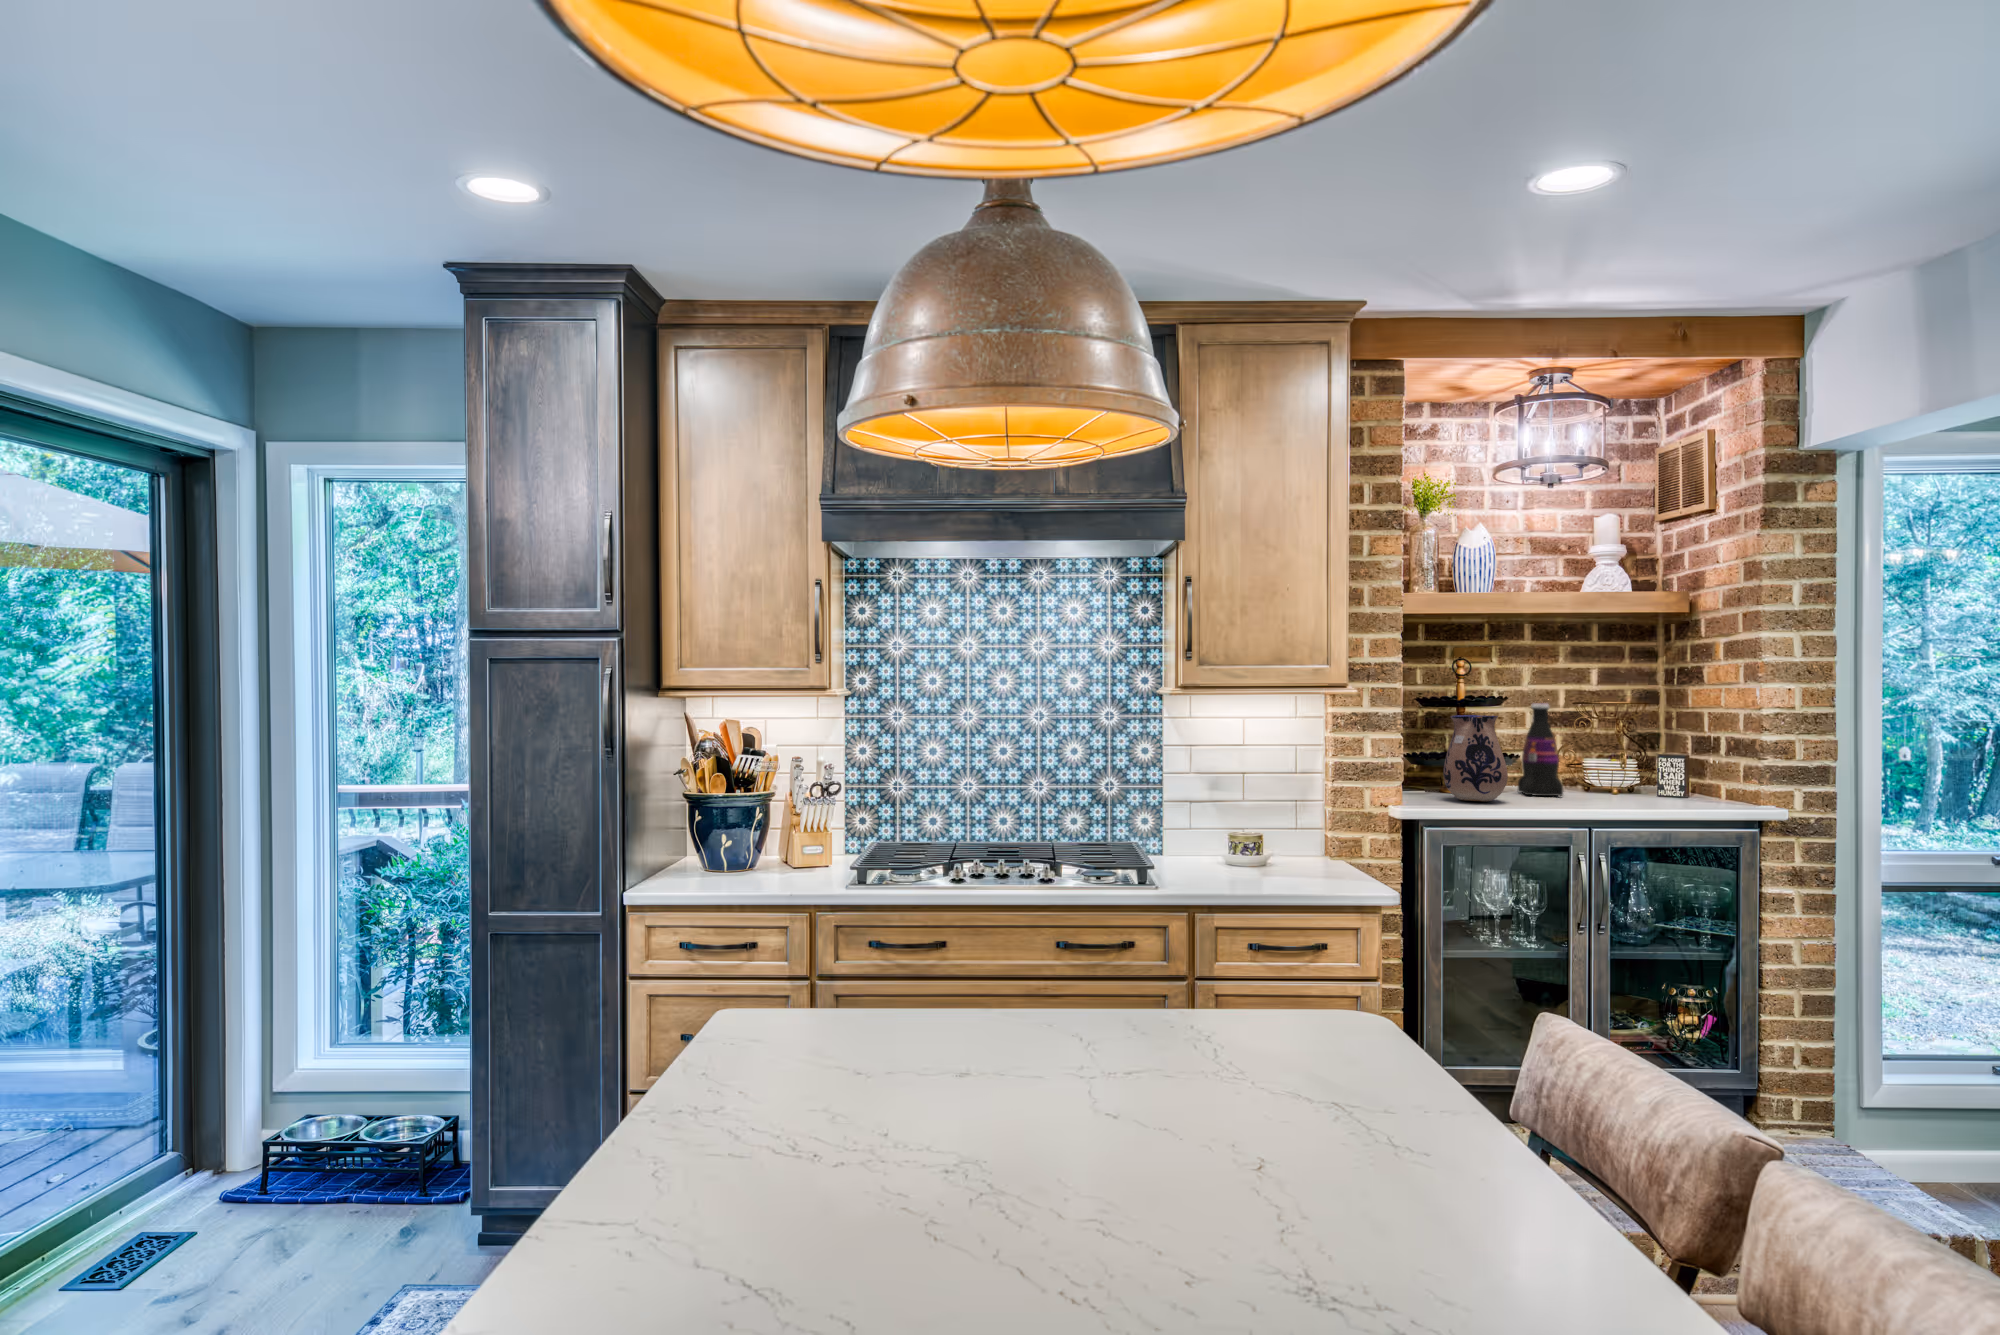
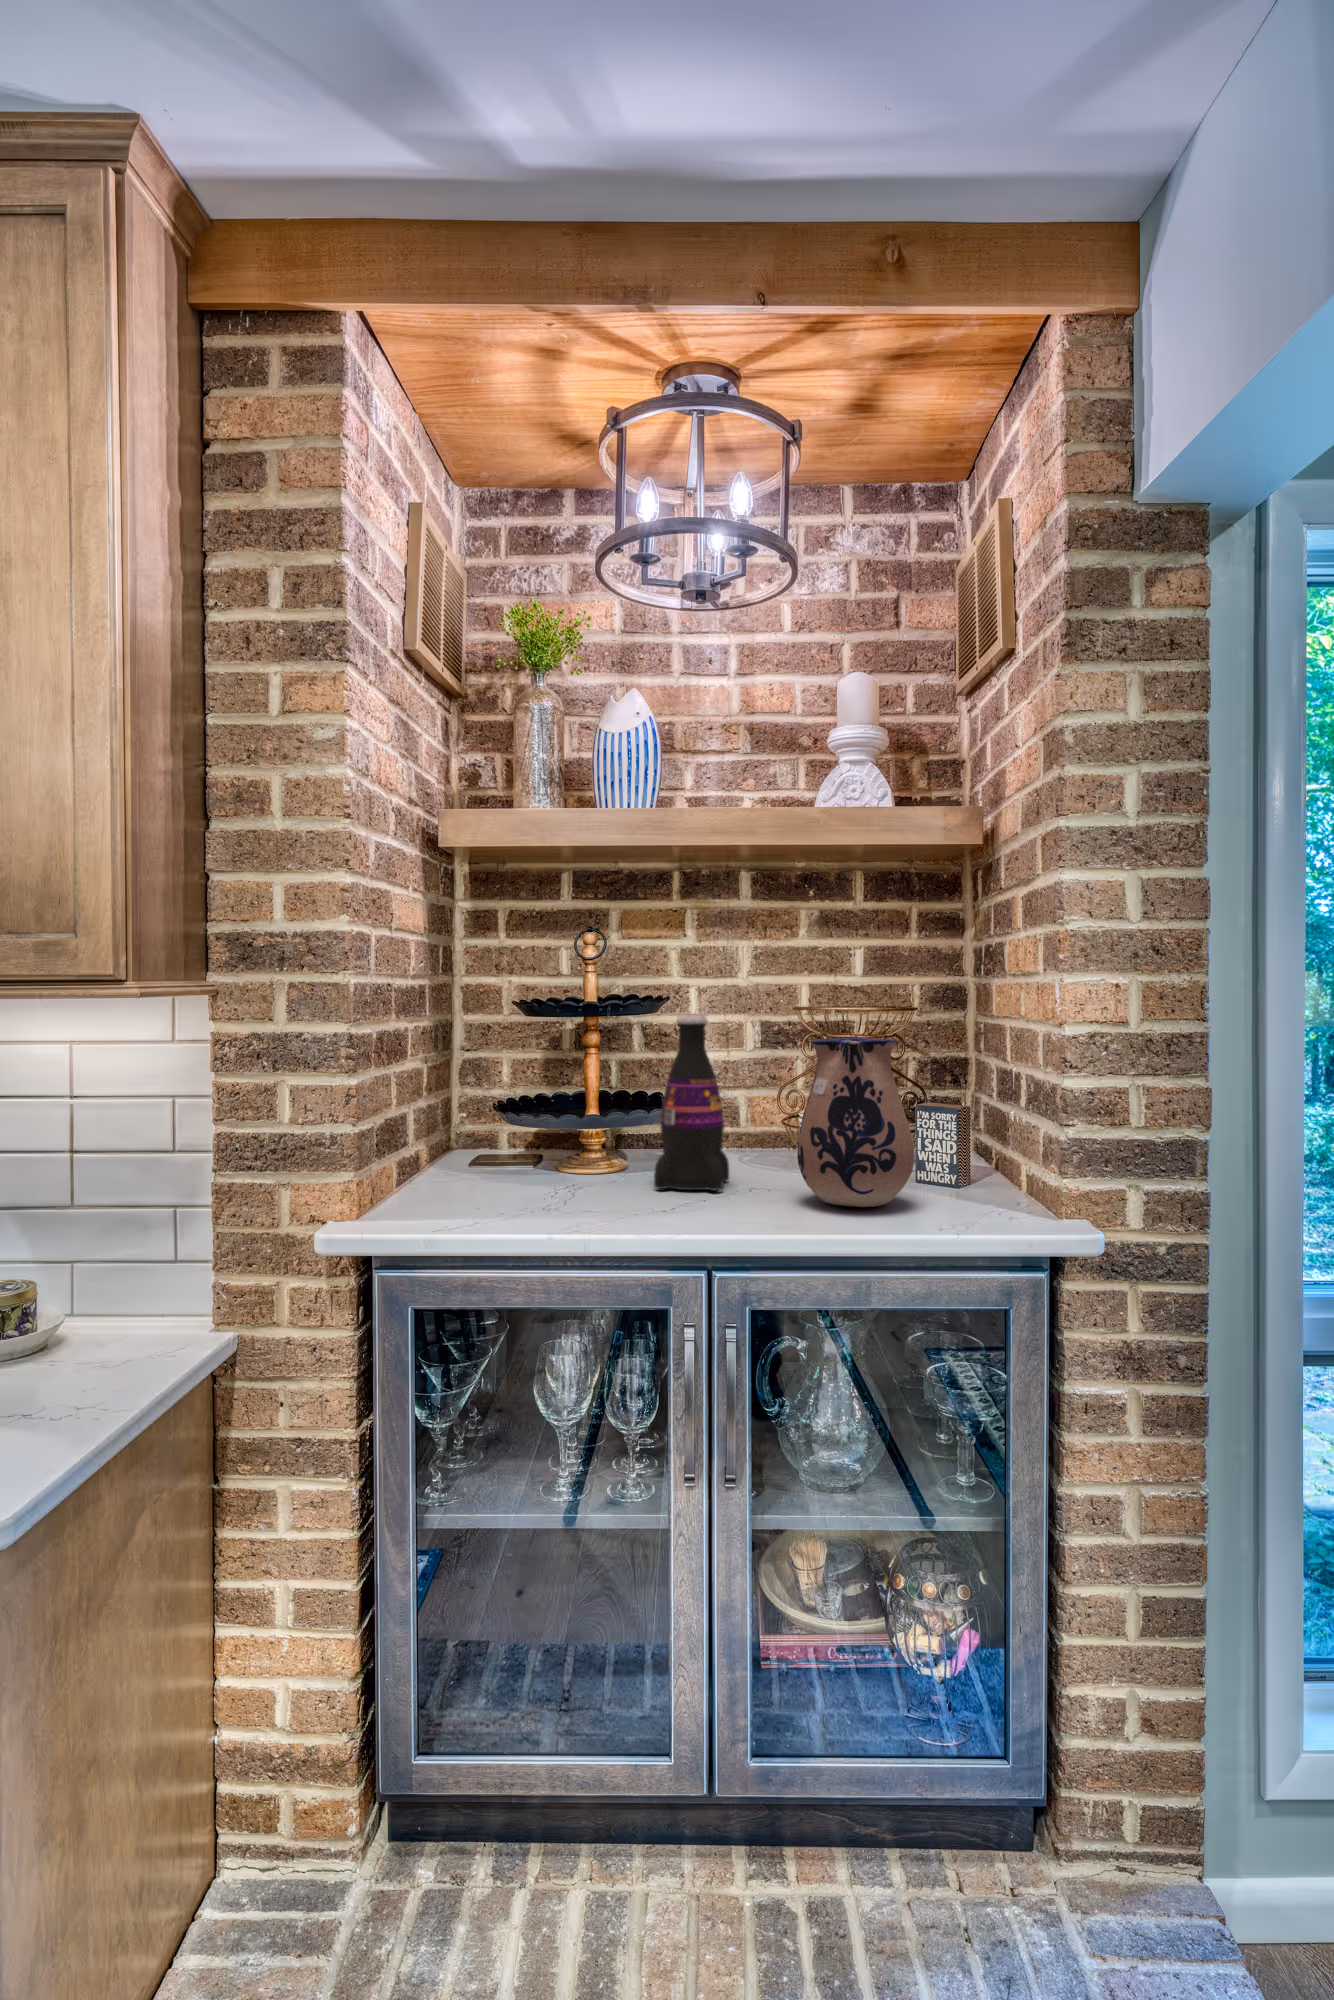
ceramic pitcher: present [1443,715,1508,801] -> present [797,1037,914,1207]

